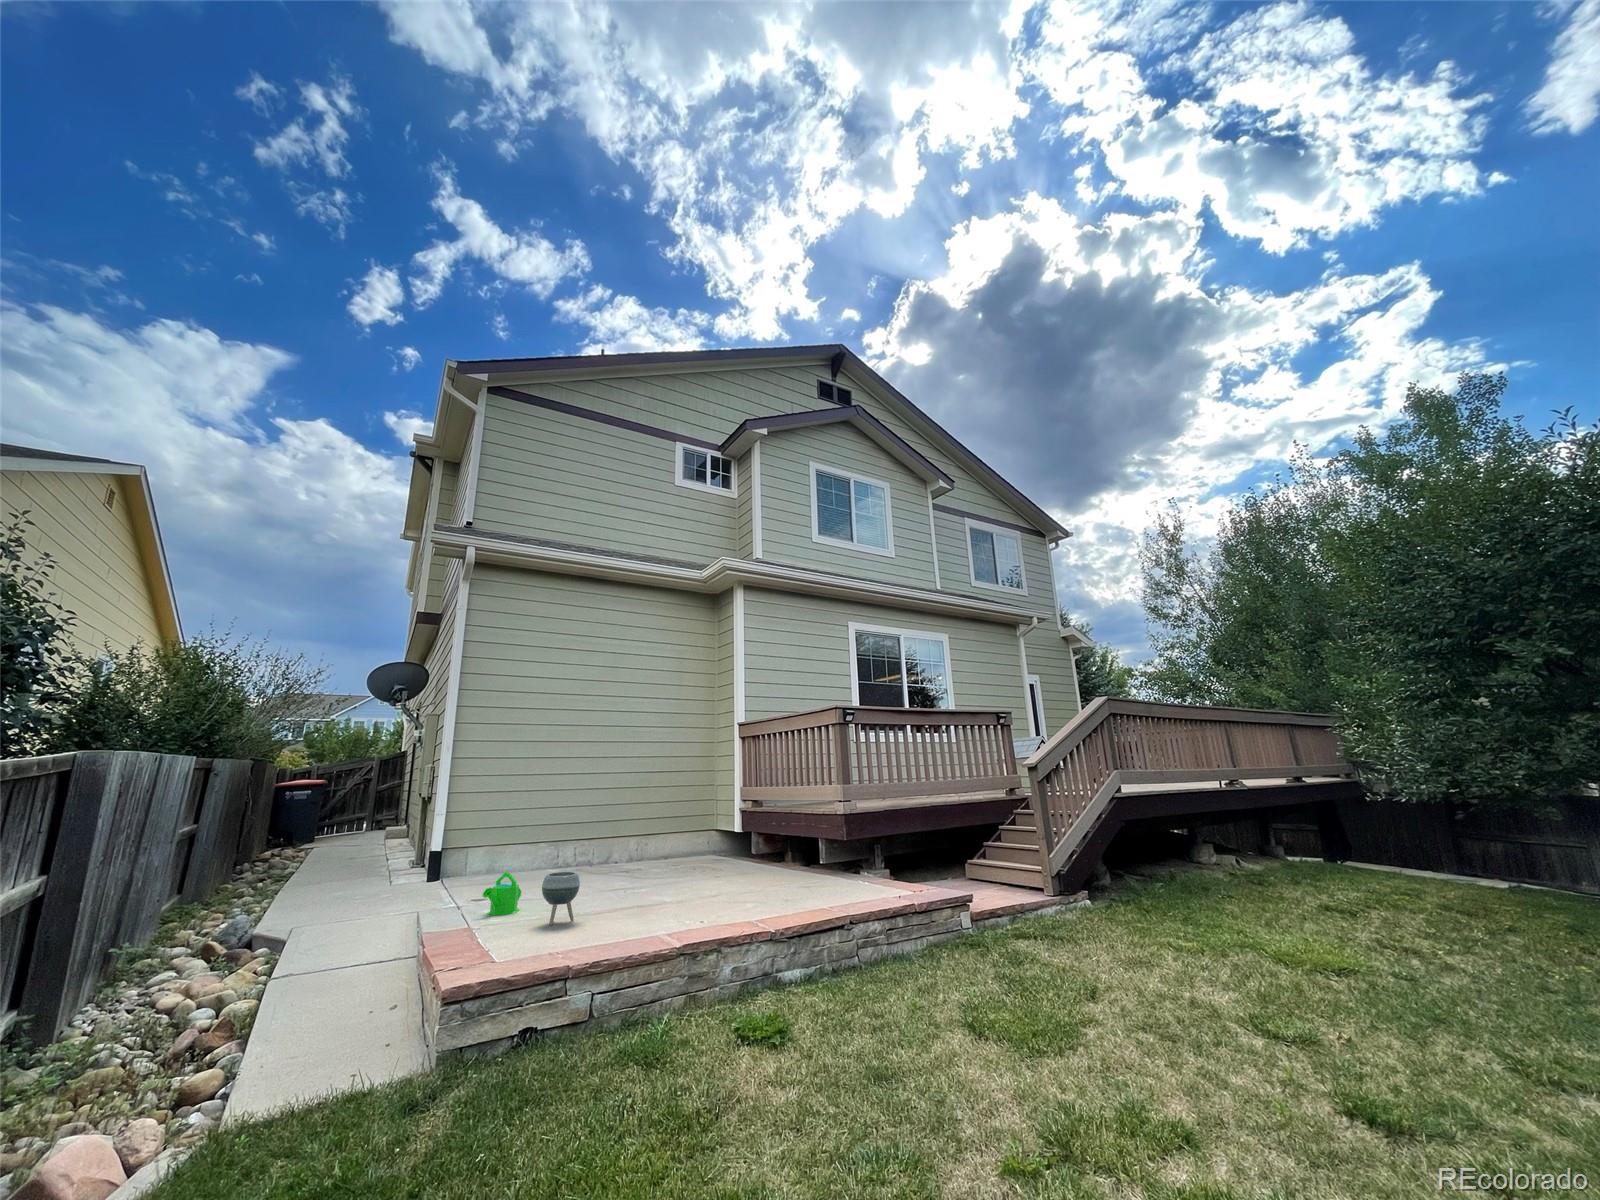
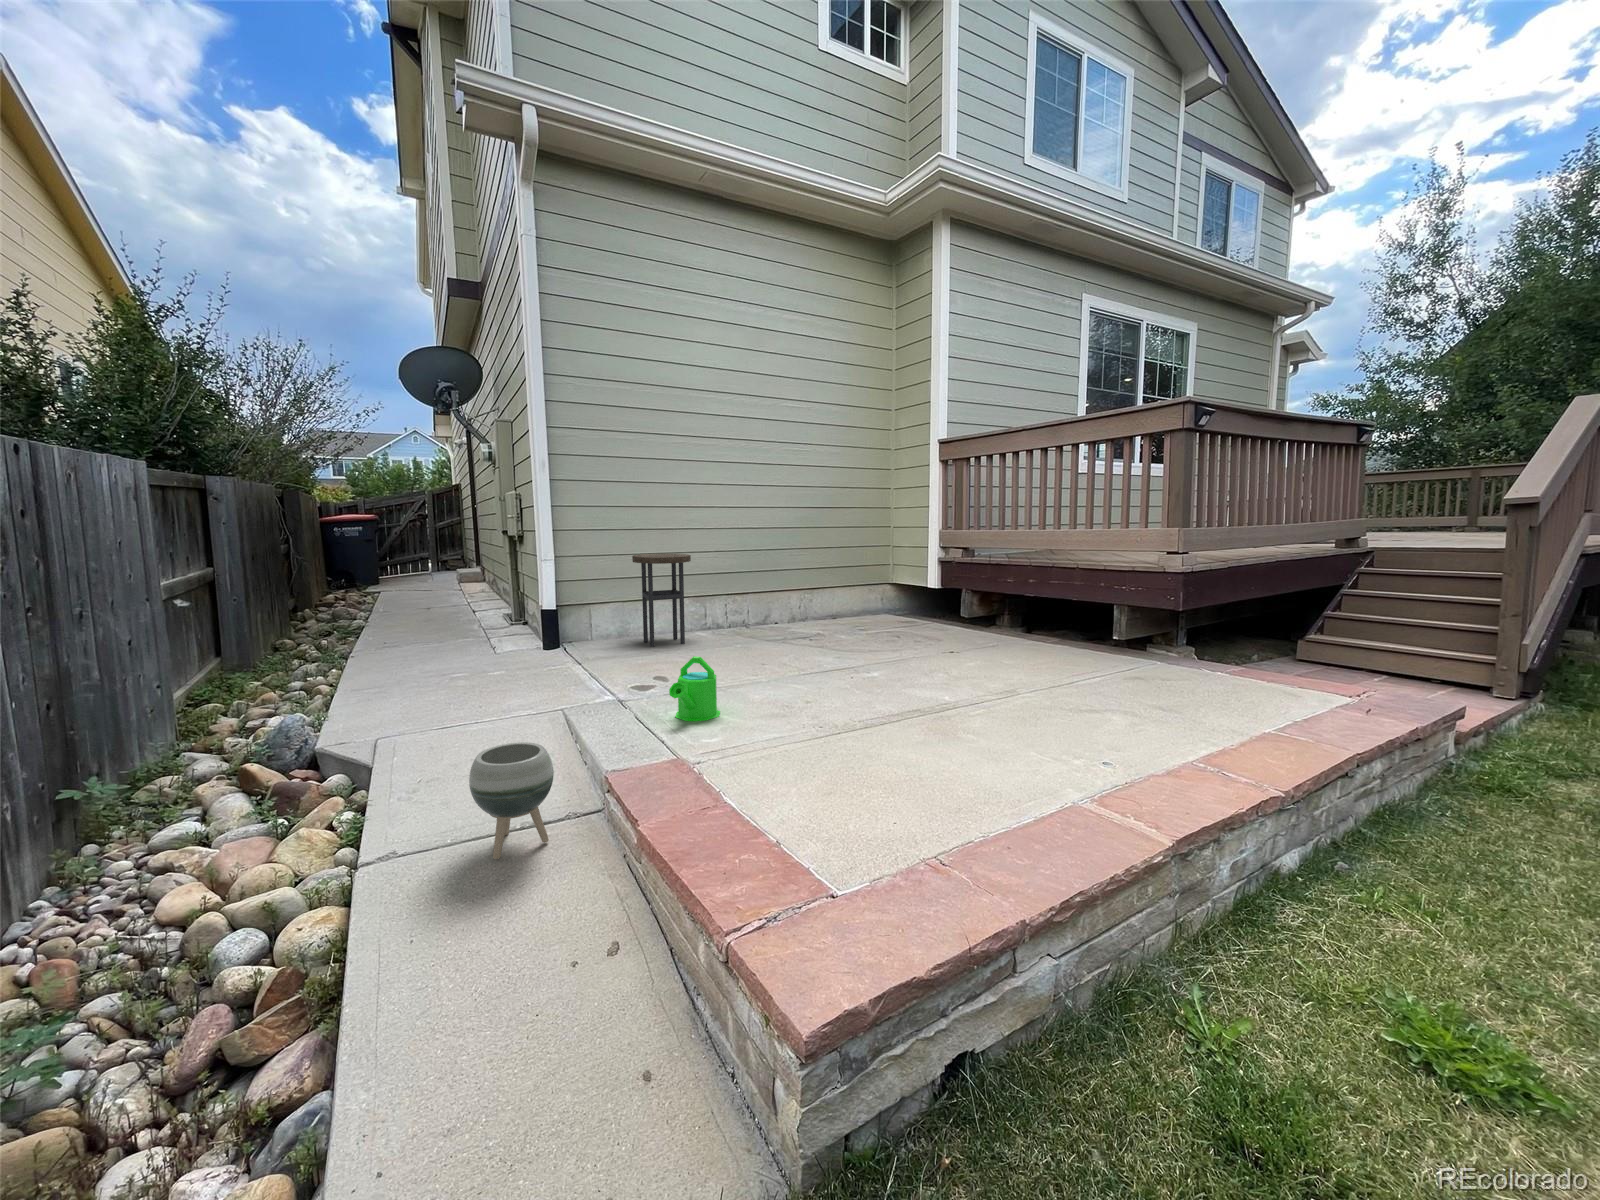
side table: none [506,808,549,880] -> present [632,554,691,647]
planter: present [542,872,580,925] -> present [469,742,554,859]

